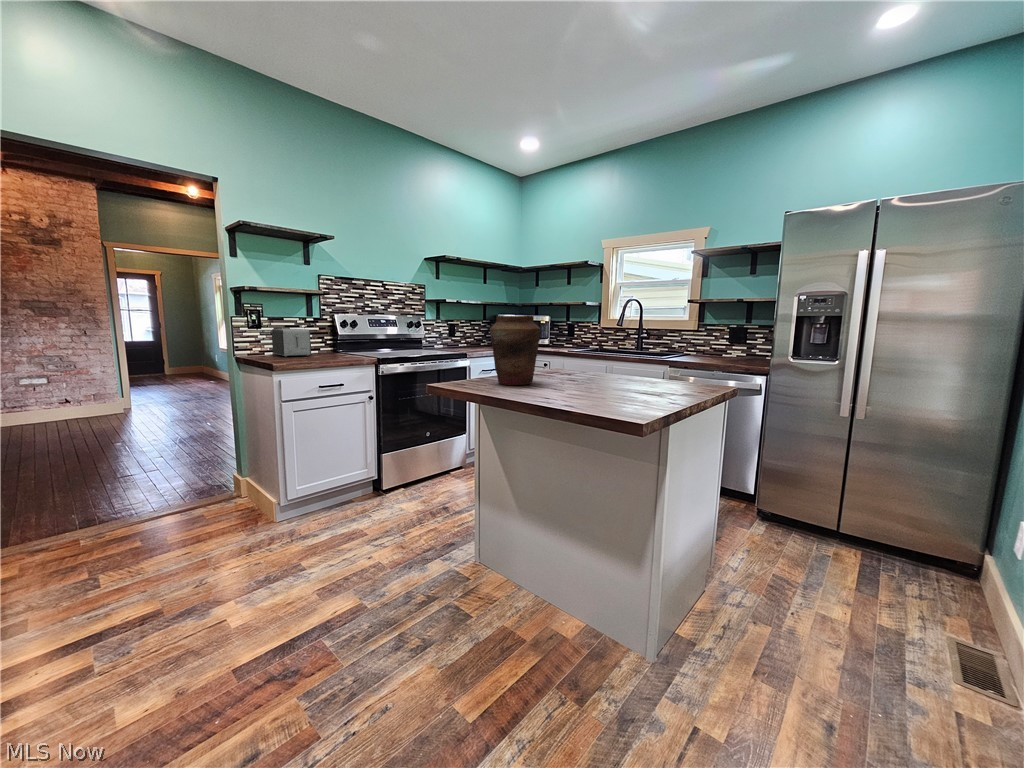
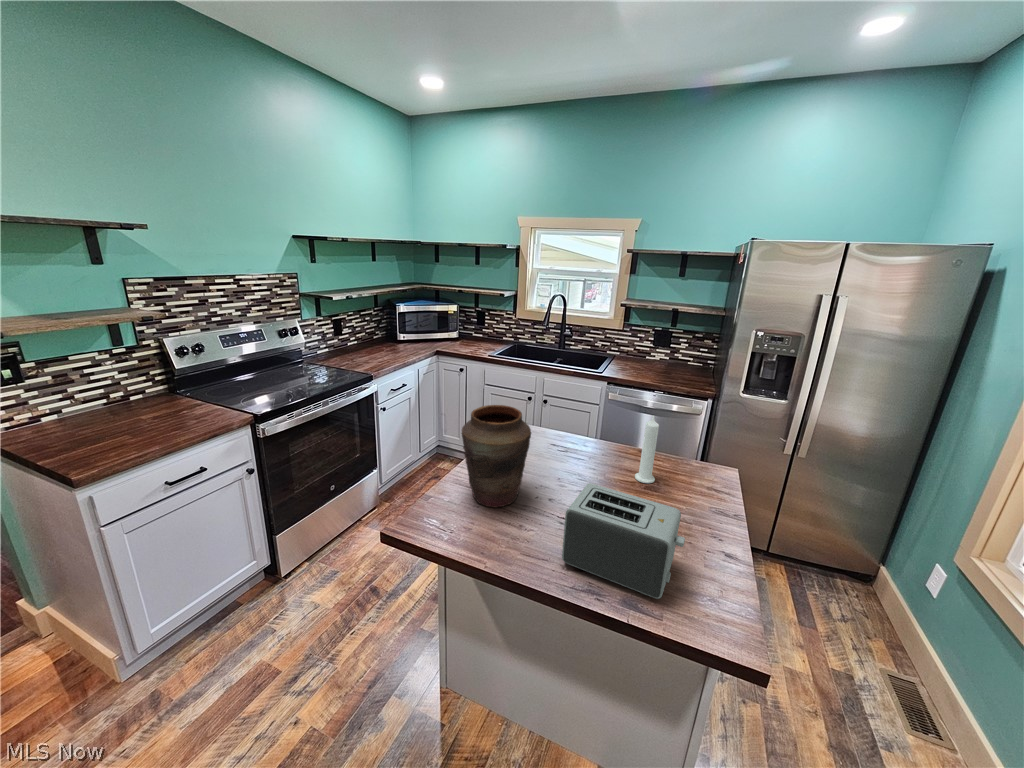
candle: none [635,328,652,386] -> present [635,416,659,483]
toaster: present [272,329,311,357] -> present [562,483,685,599]

